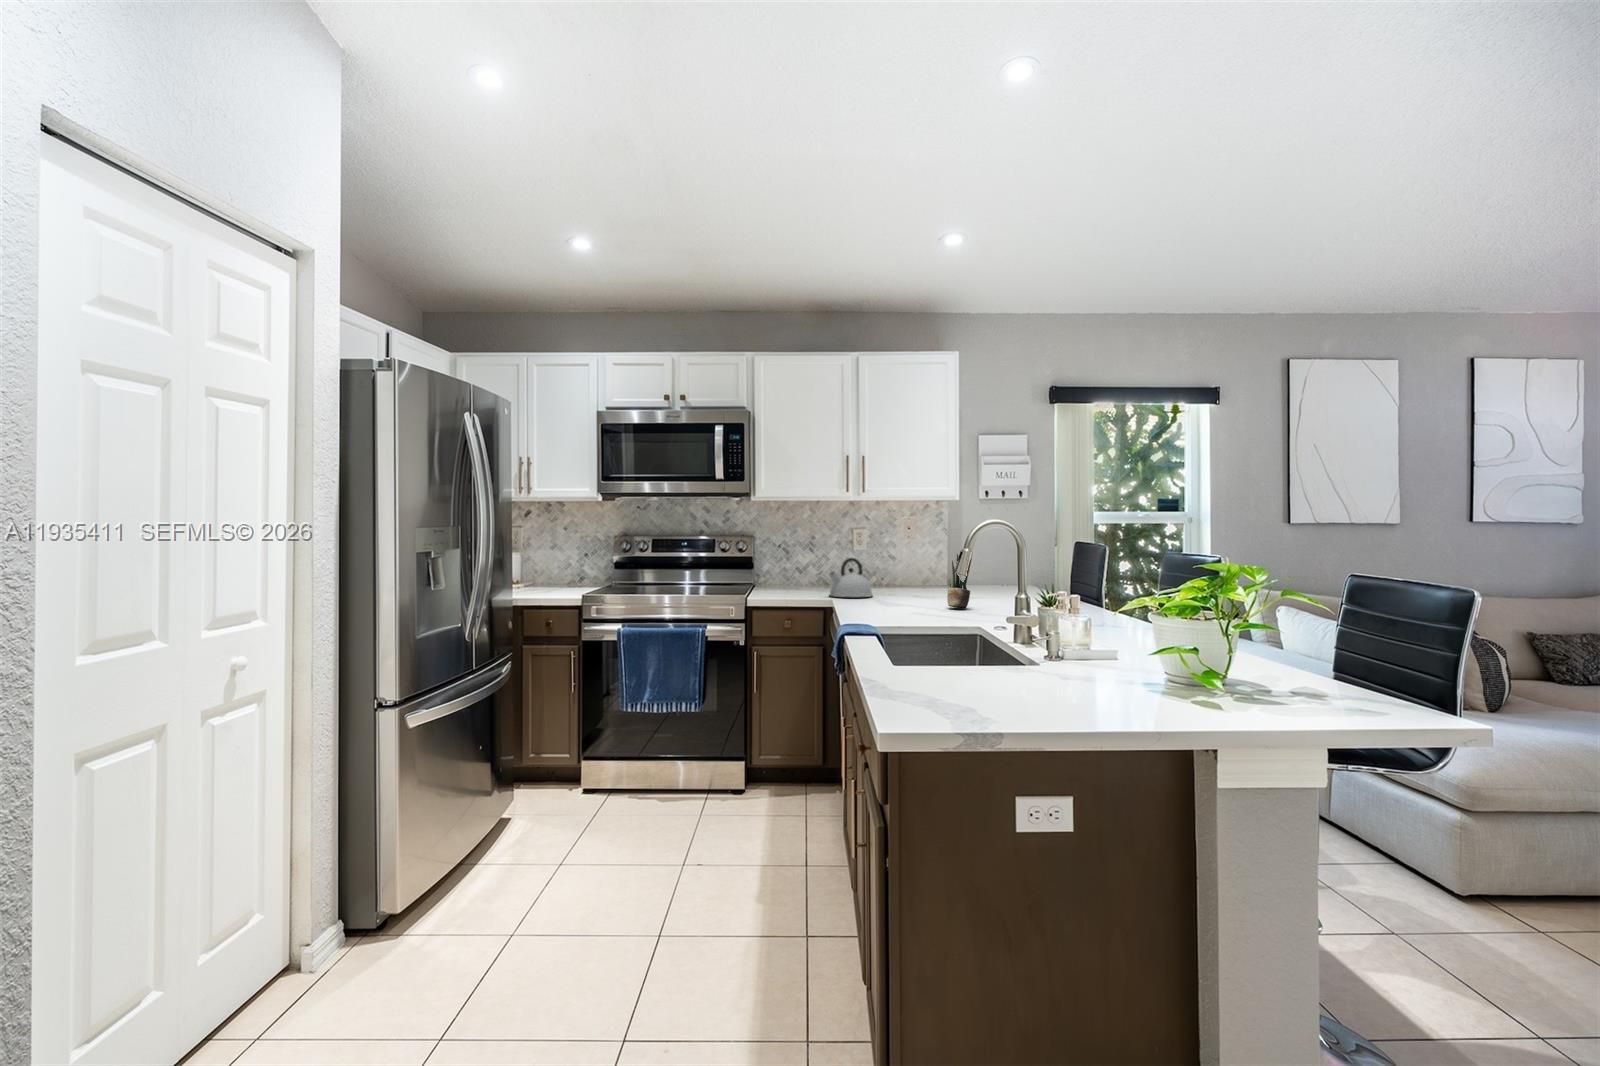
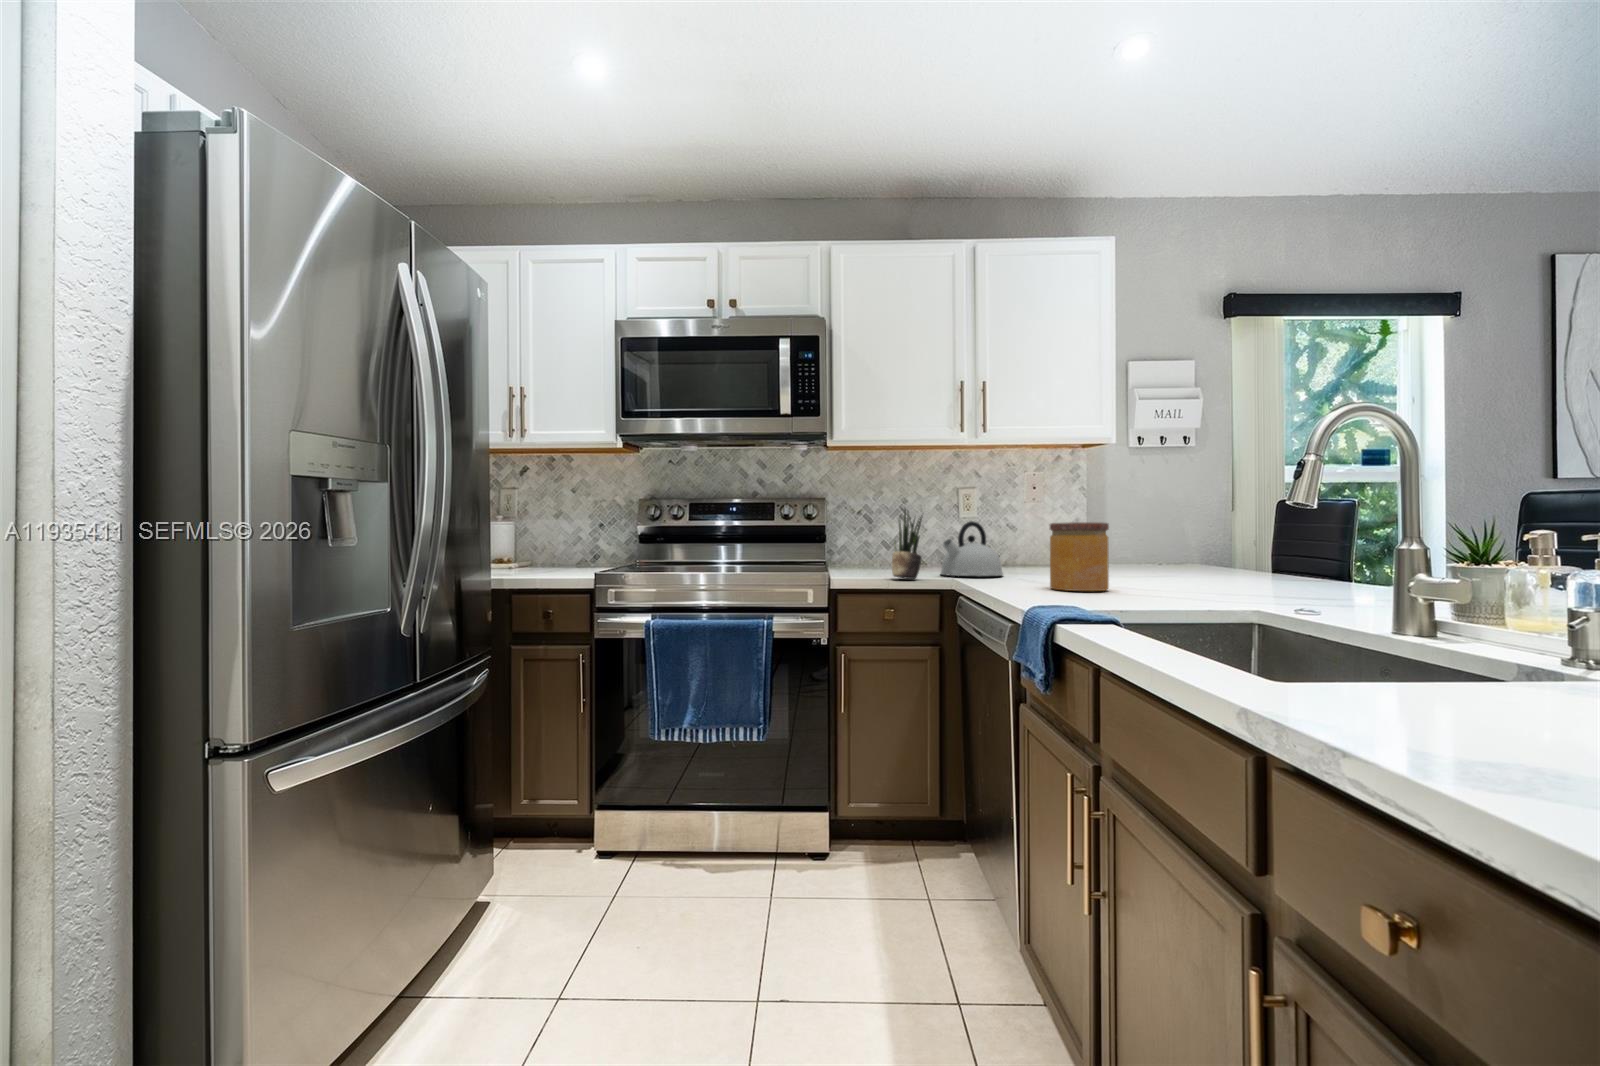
potted plant: present [947,554,971,608] -> present [892,510,922,579]
jar: none [889,564,926,610] -> present [1050,522,1109,591]

